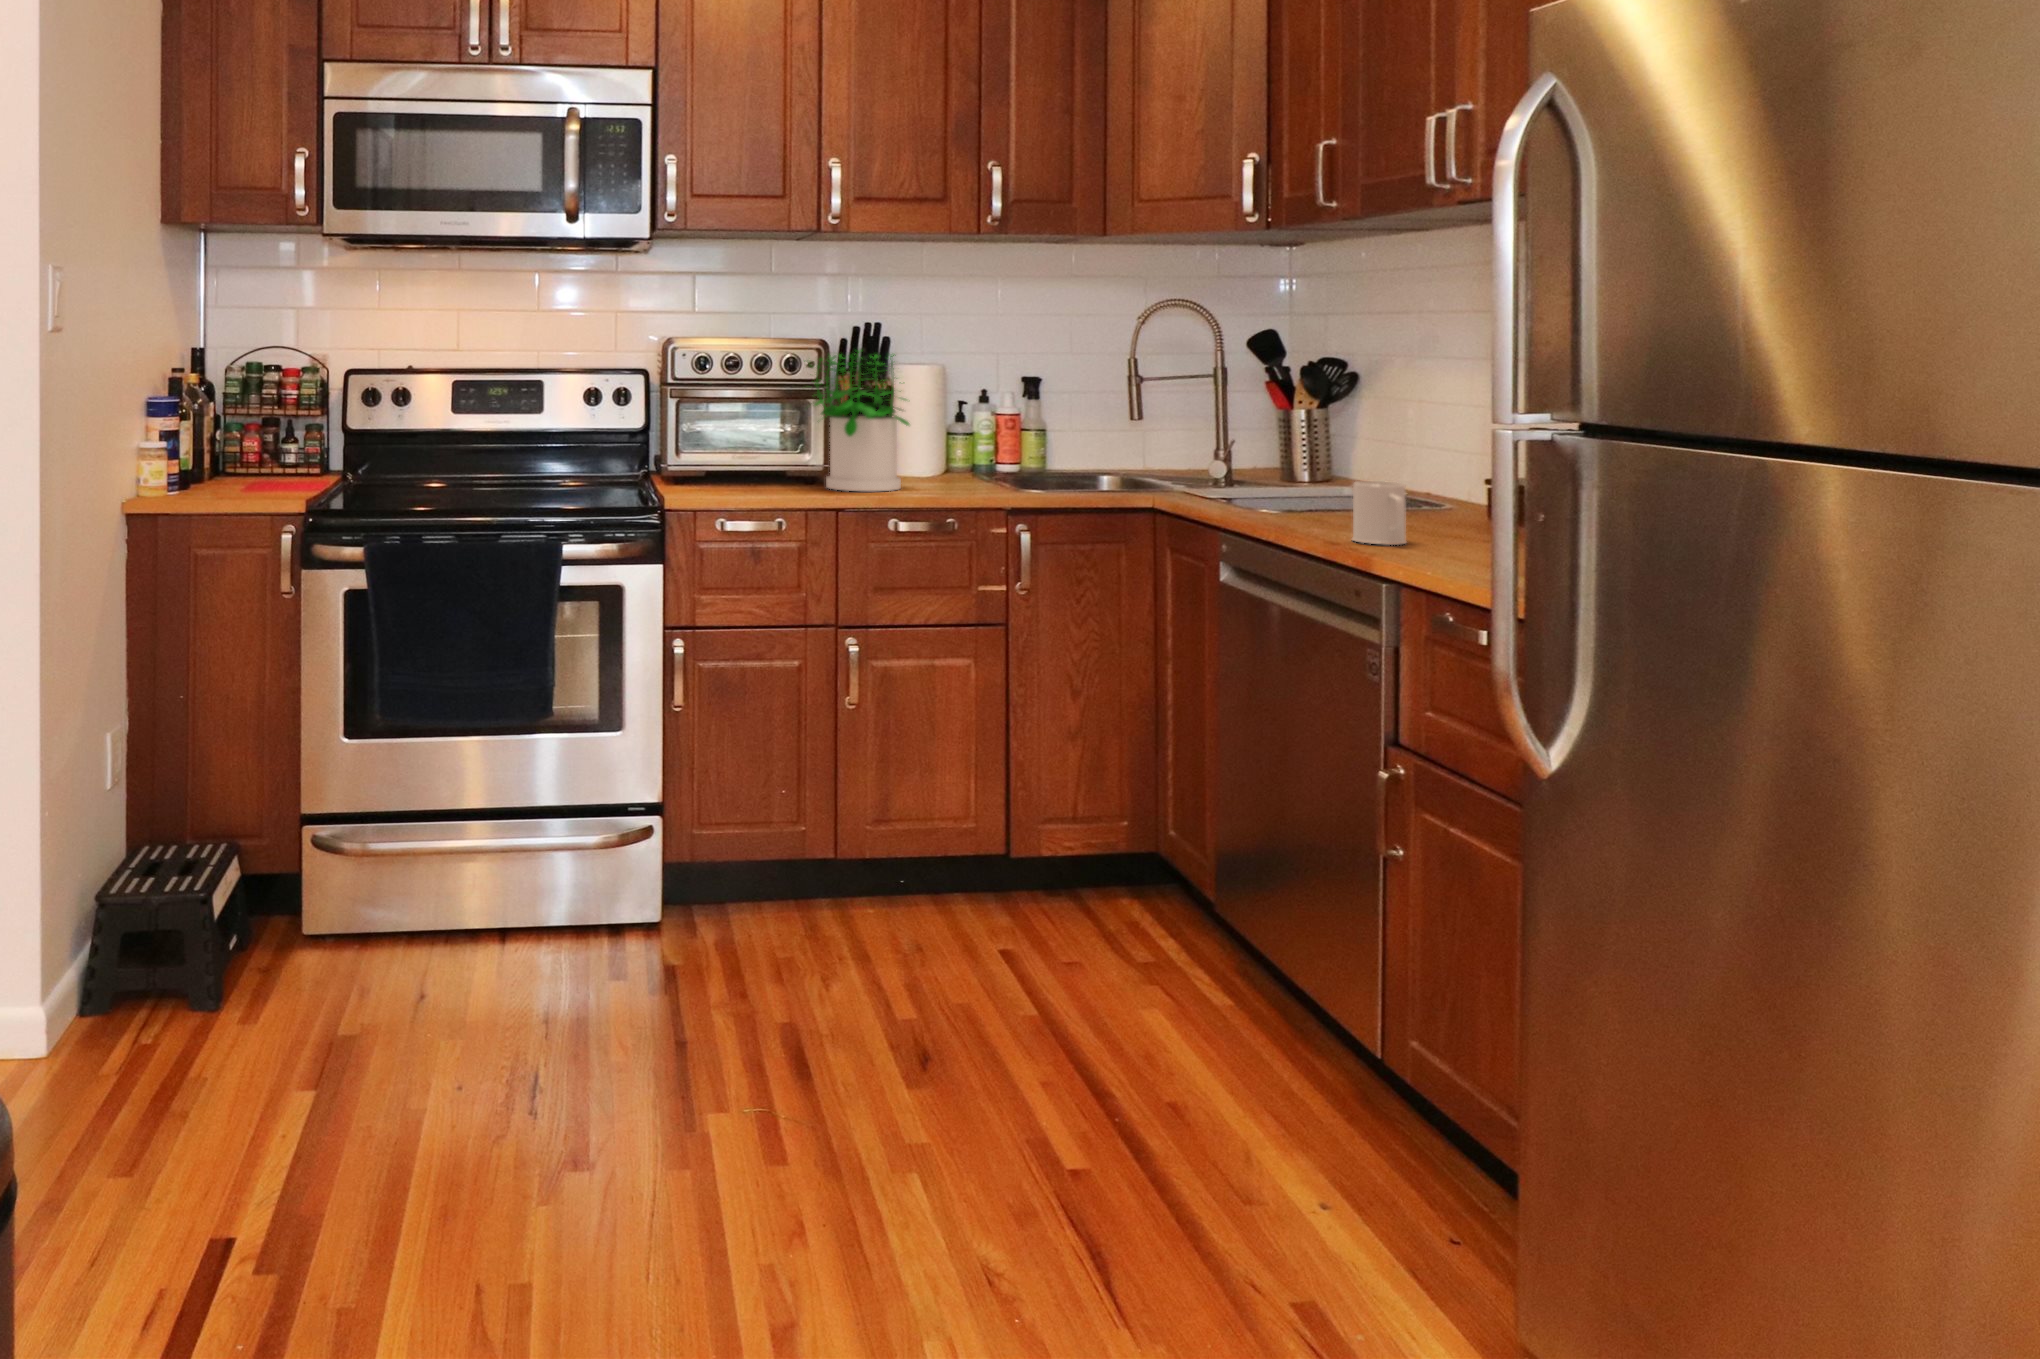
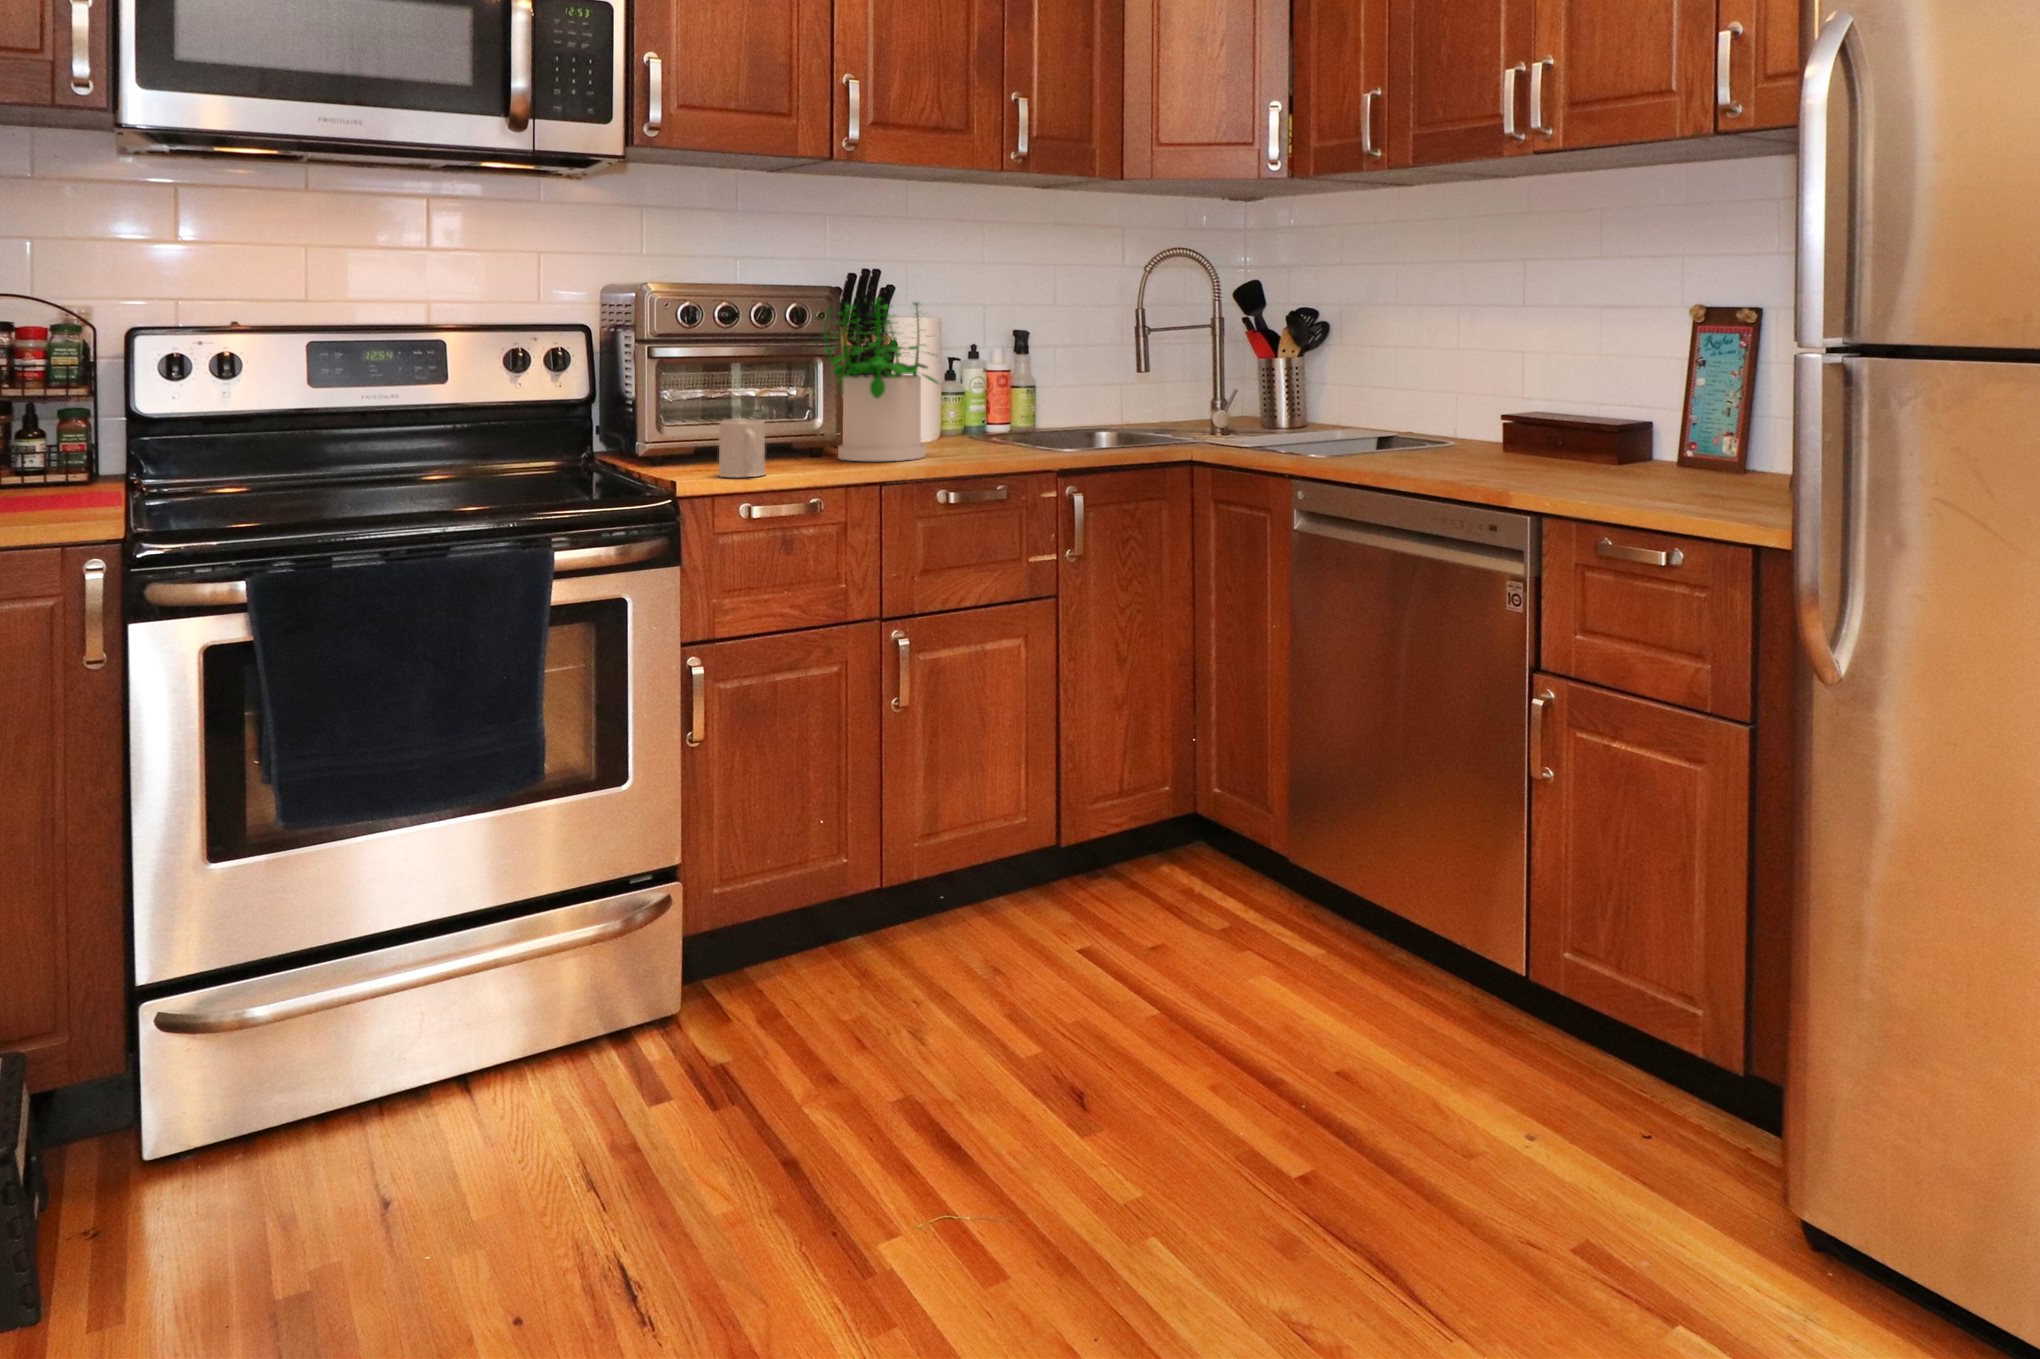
mug: present [1352,481,1406,545] -> present [719,419,766,477]

